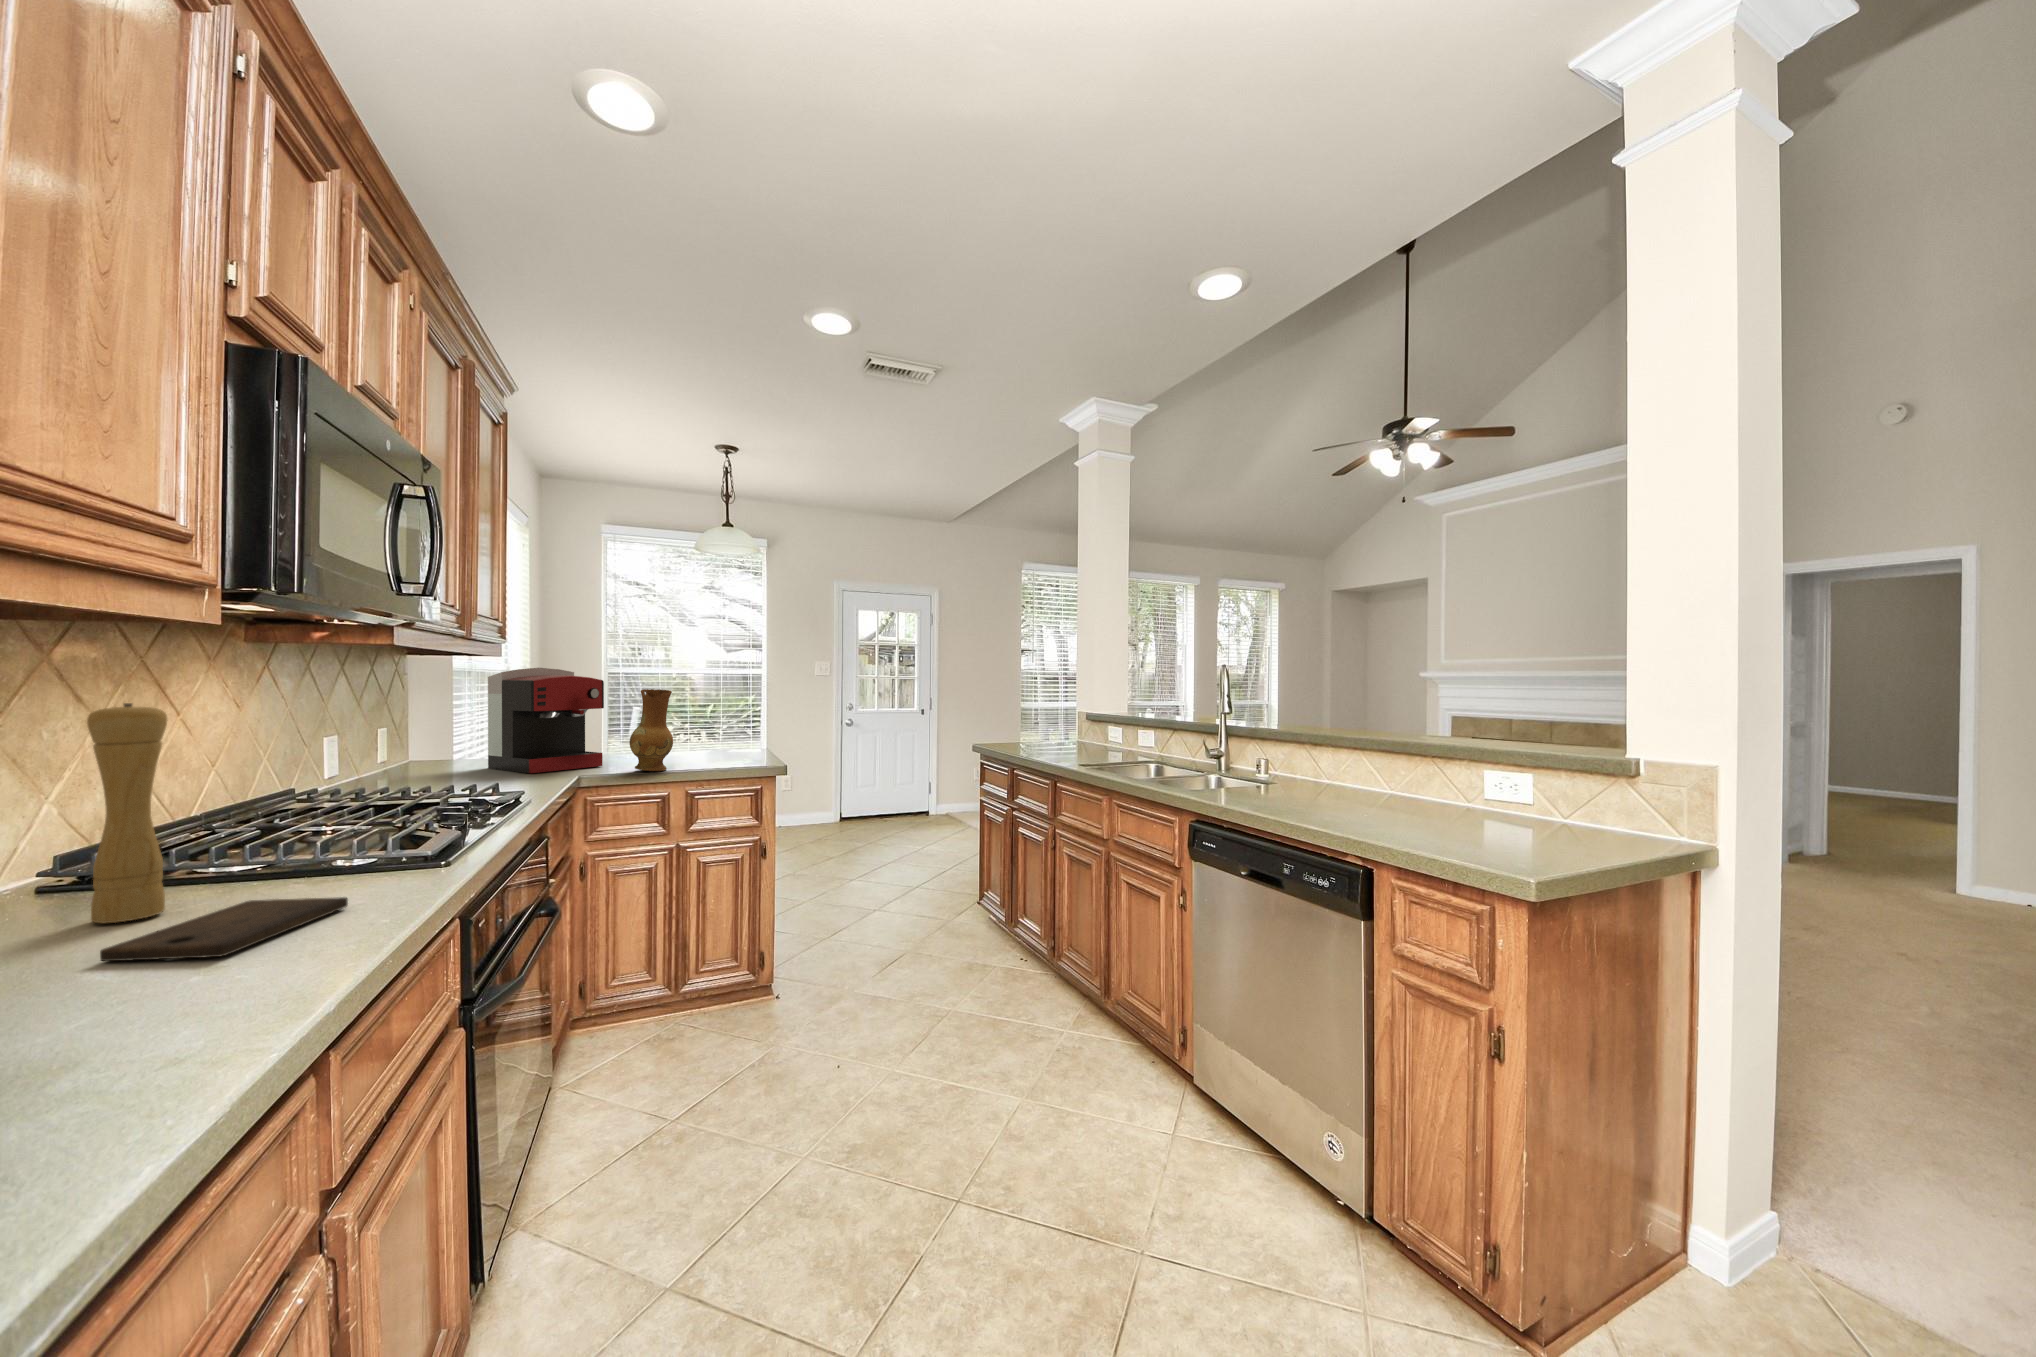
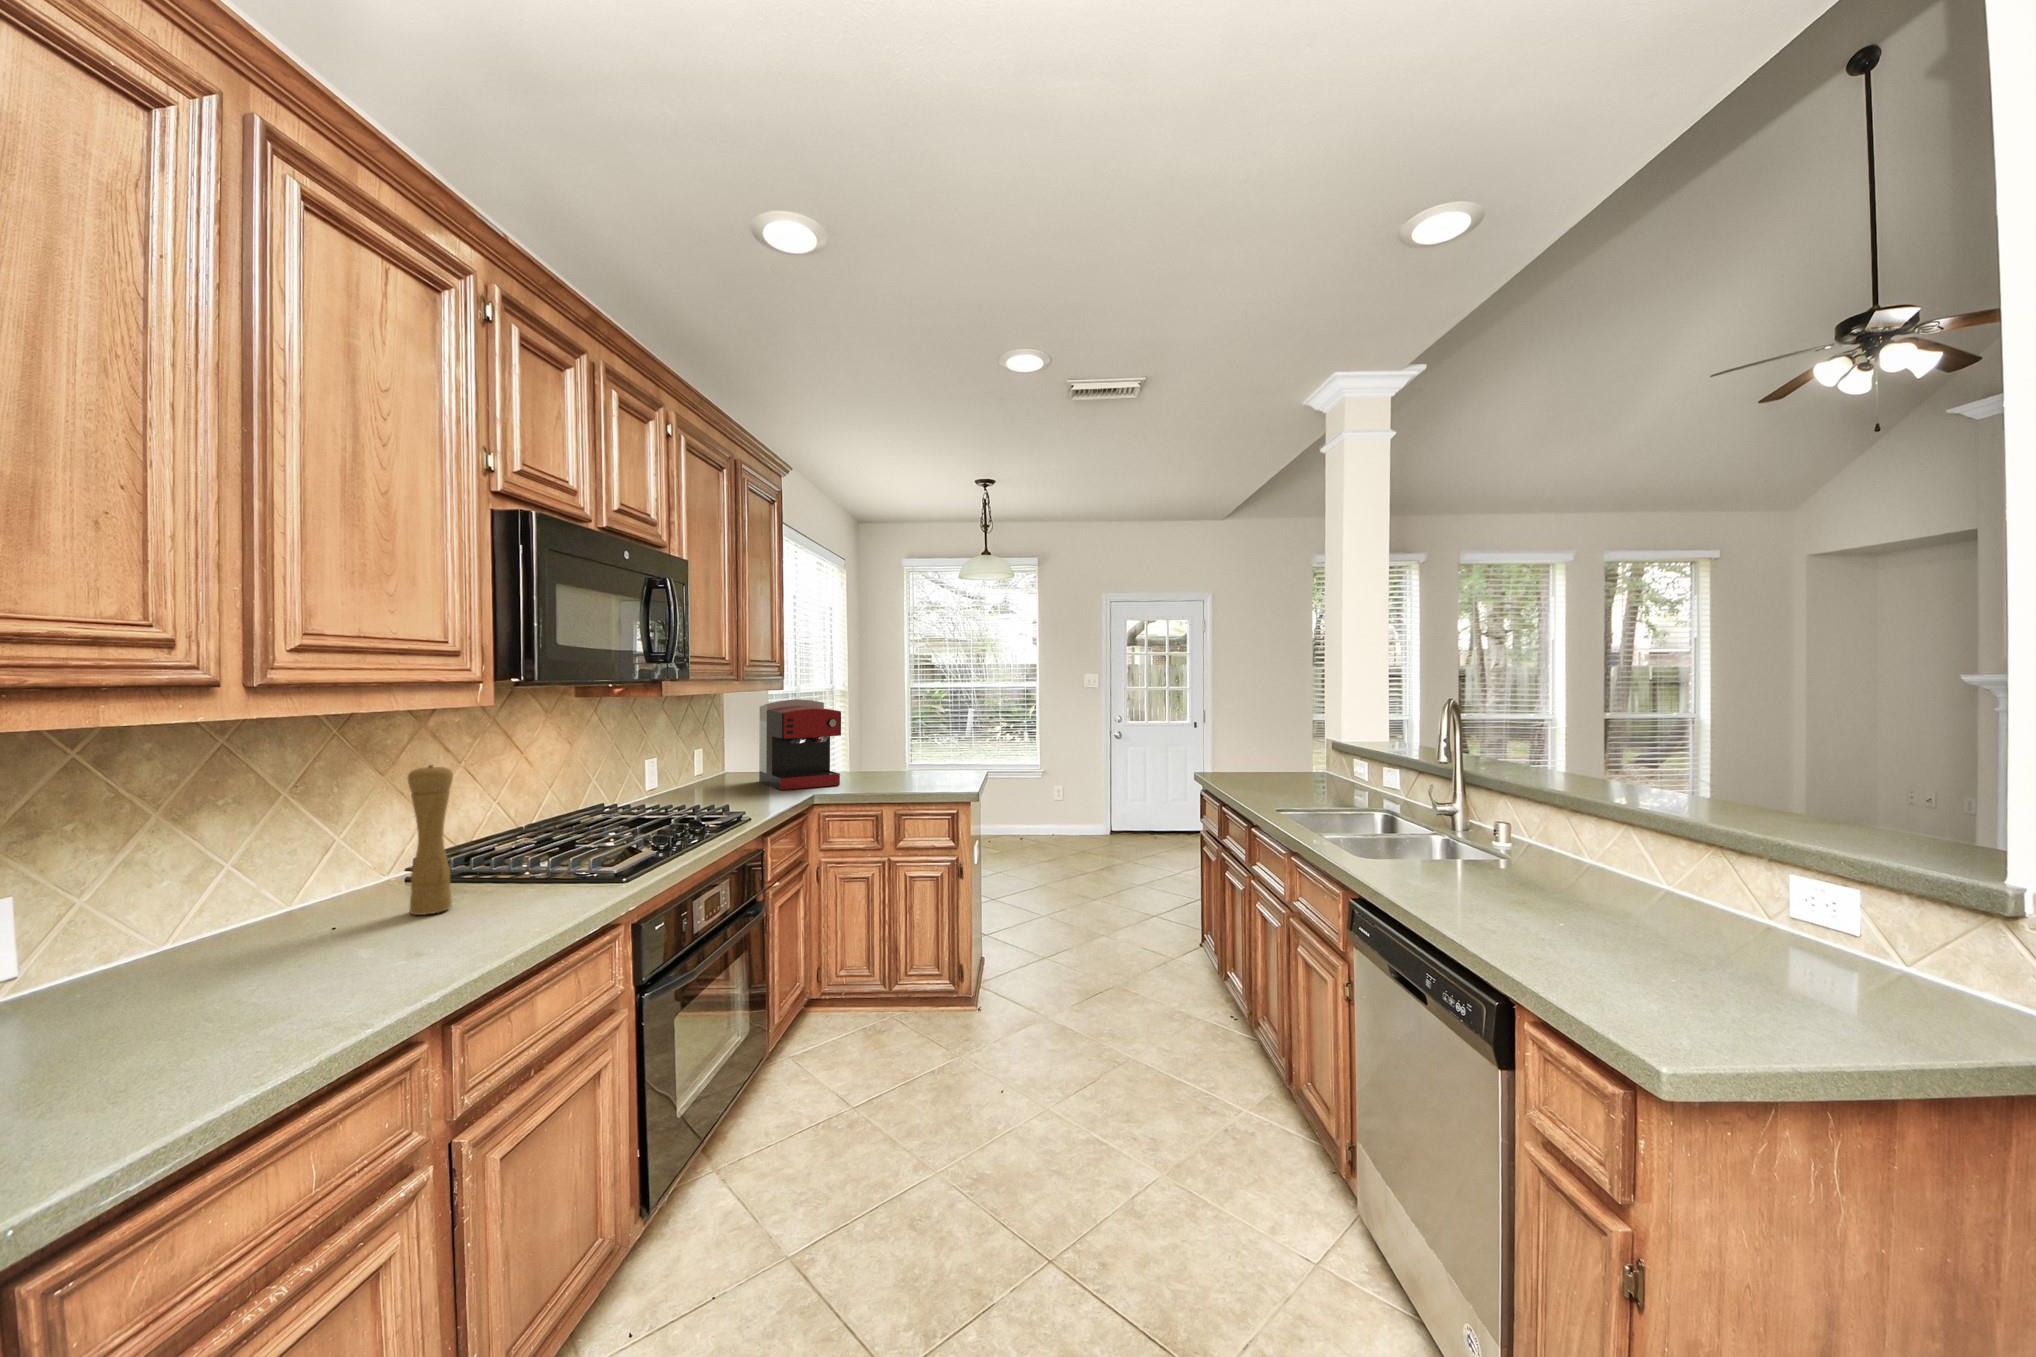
ceramic jug: present [629,689,673,771] -> none [854,721,889,795]
cutting board: present [100,897,348,961] -> none [384,908,542,956]

